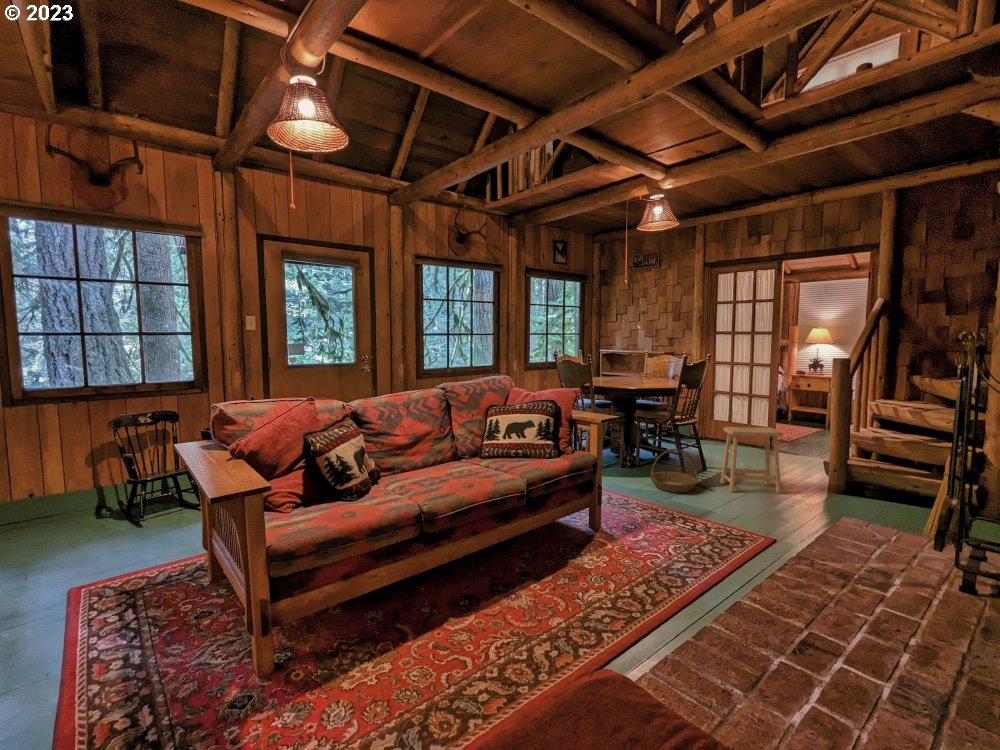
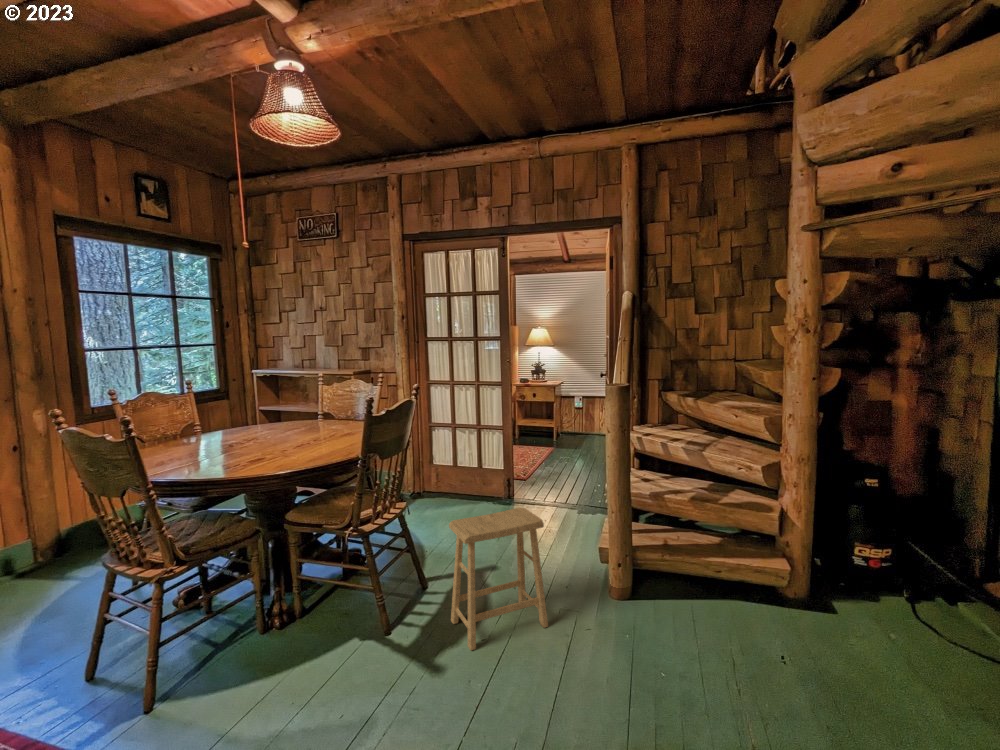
basket: present [650,449,698,492] -> none [313,591,411,694]

